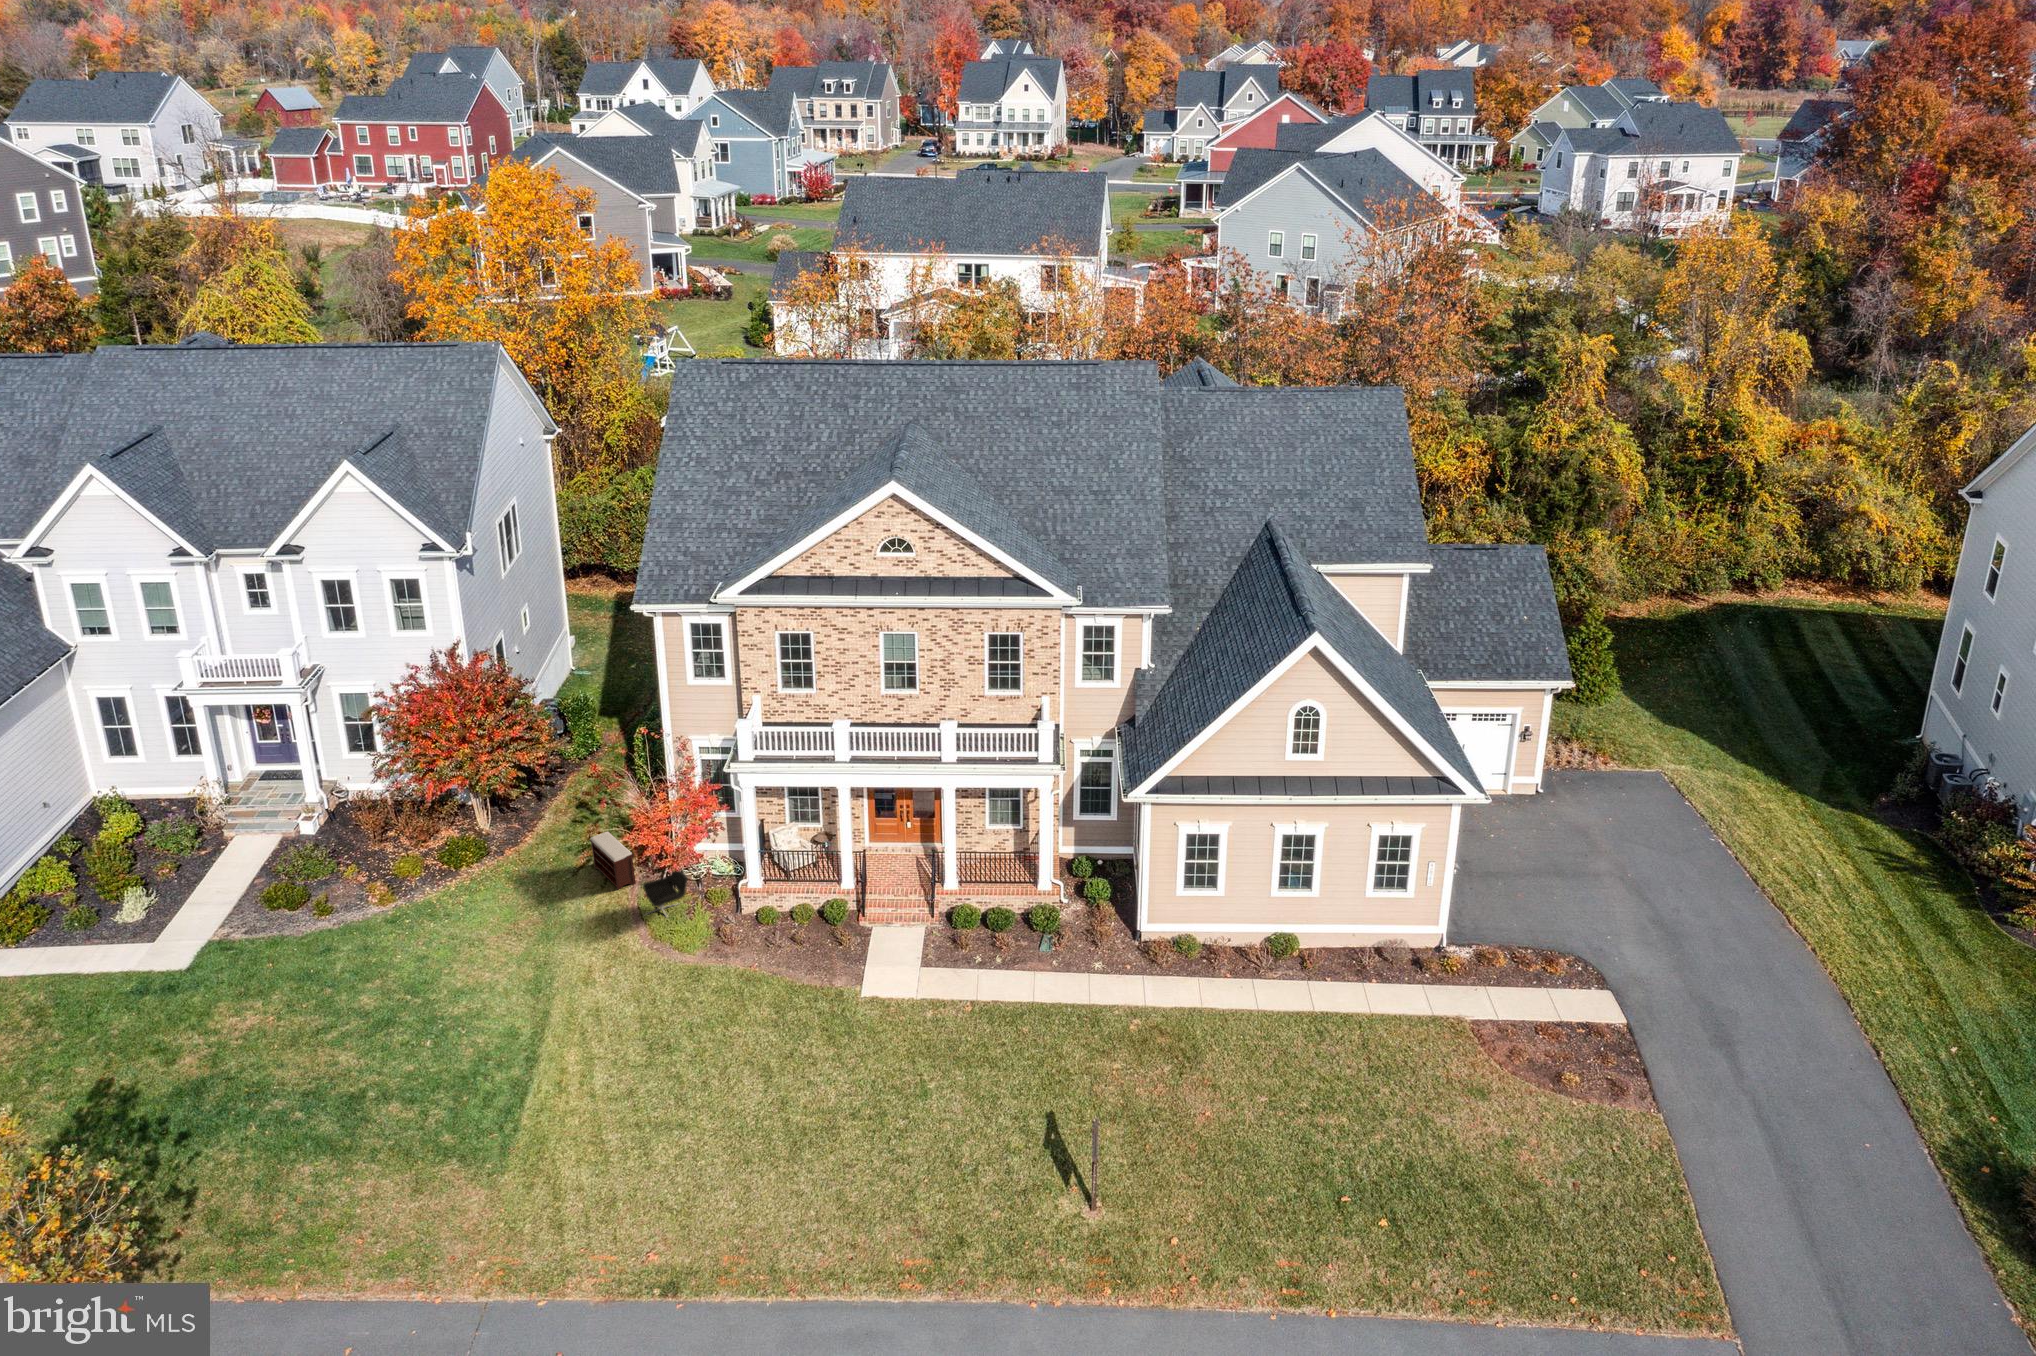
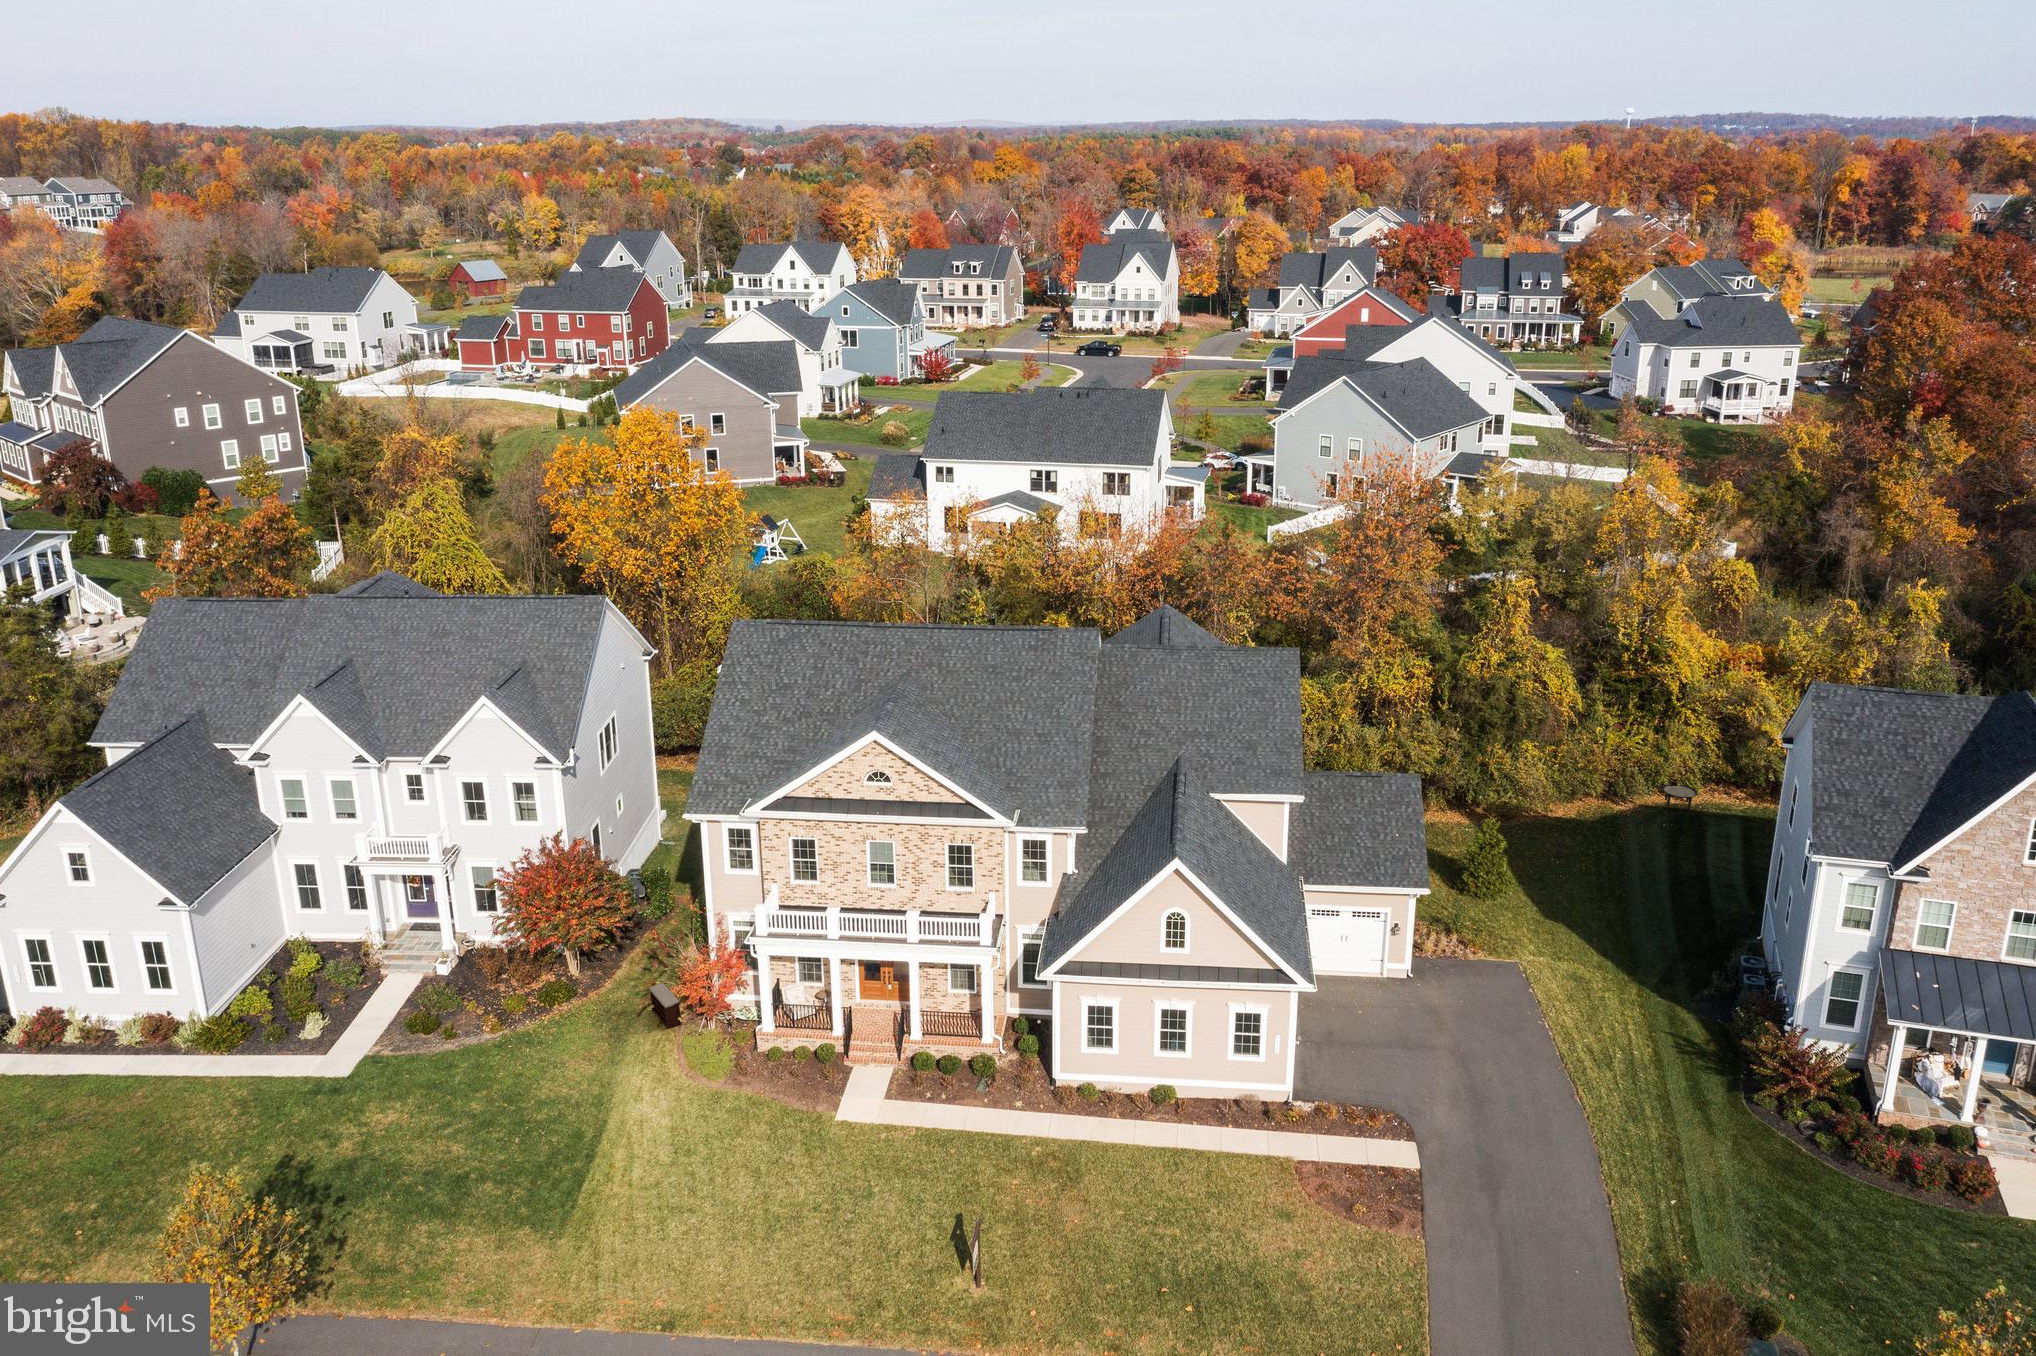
round table: none [1740,576,1781,608] -> present [1662,785,1697,813]
lounge chair: present [642,871,688,917] -> none [684,1013,719,1053]

